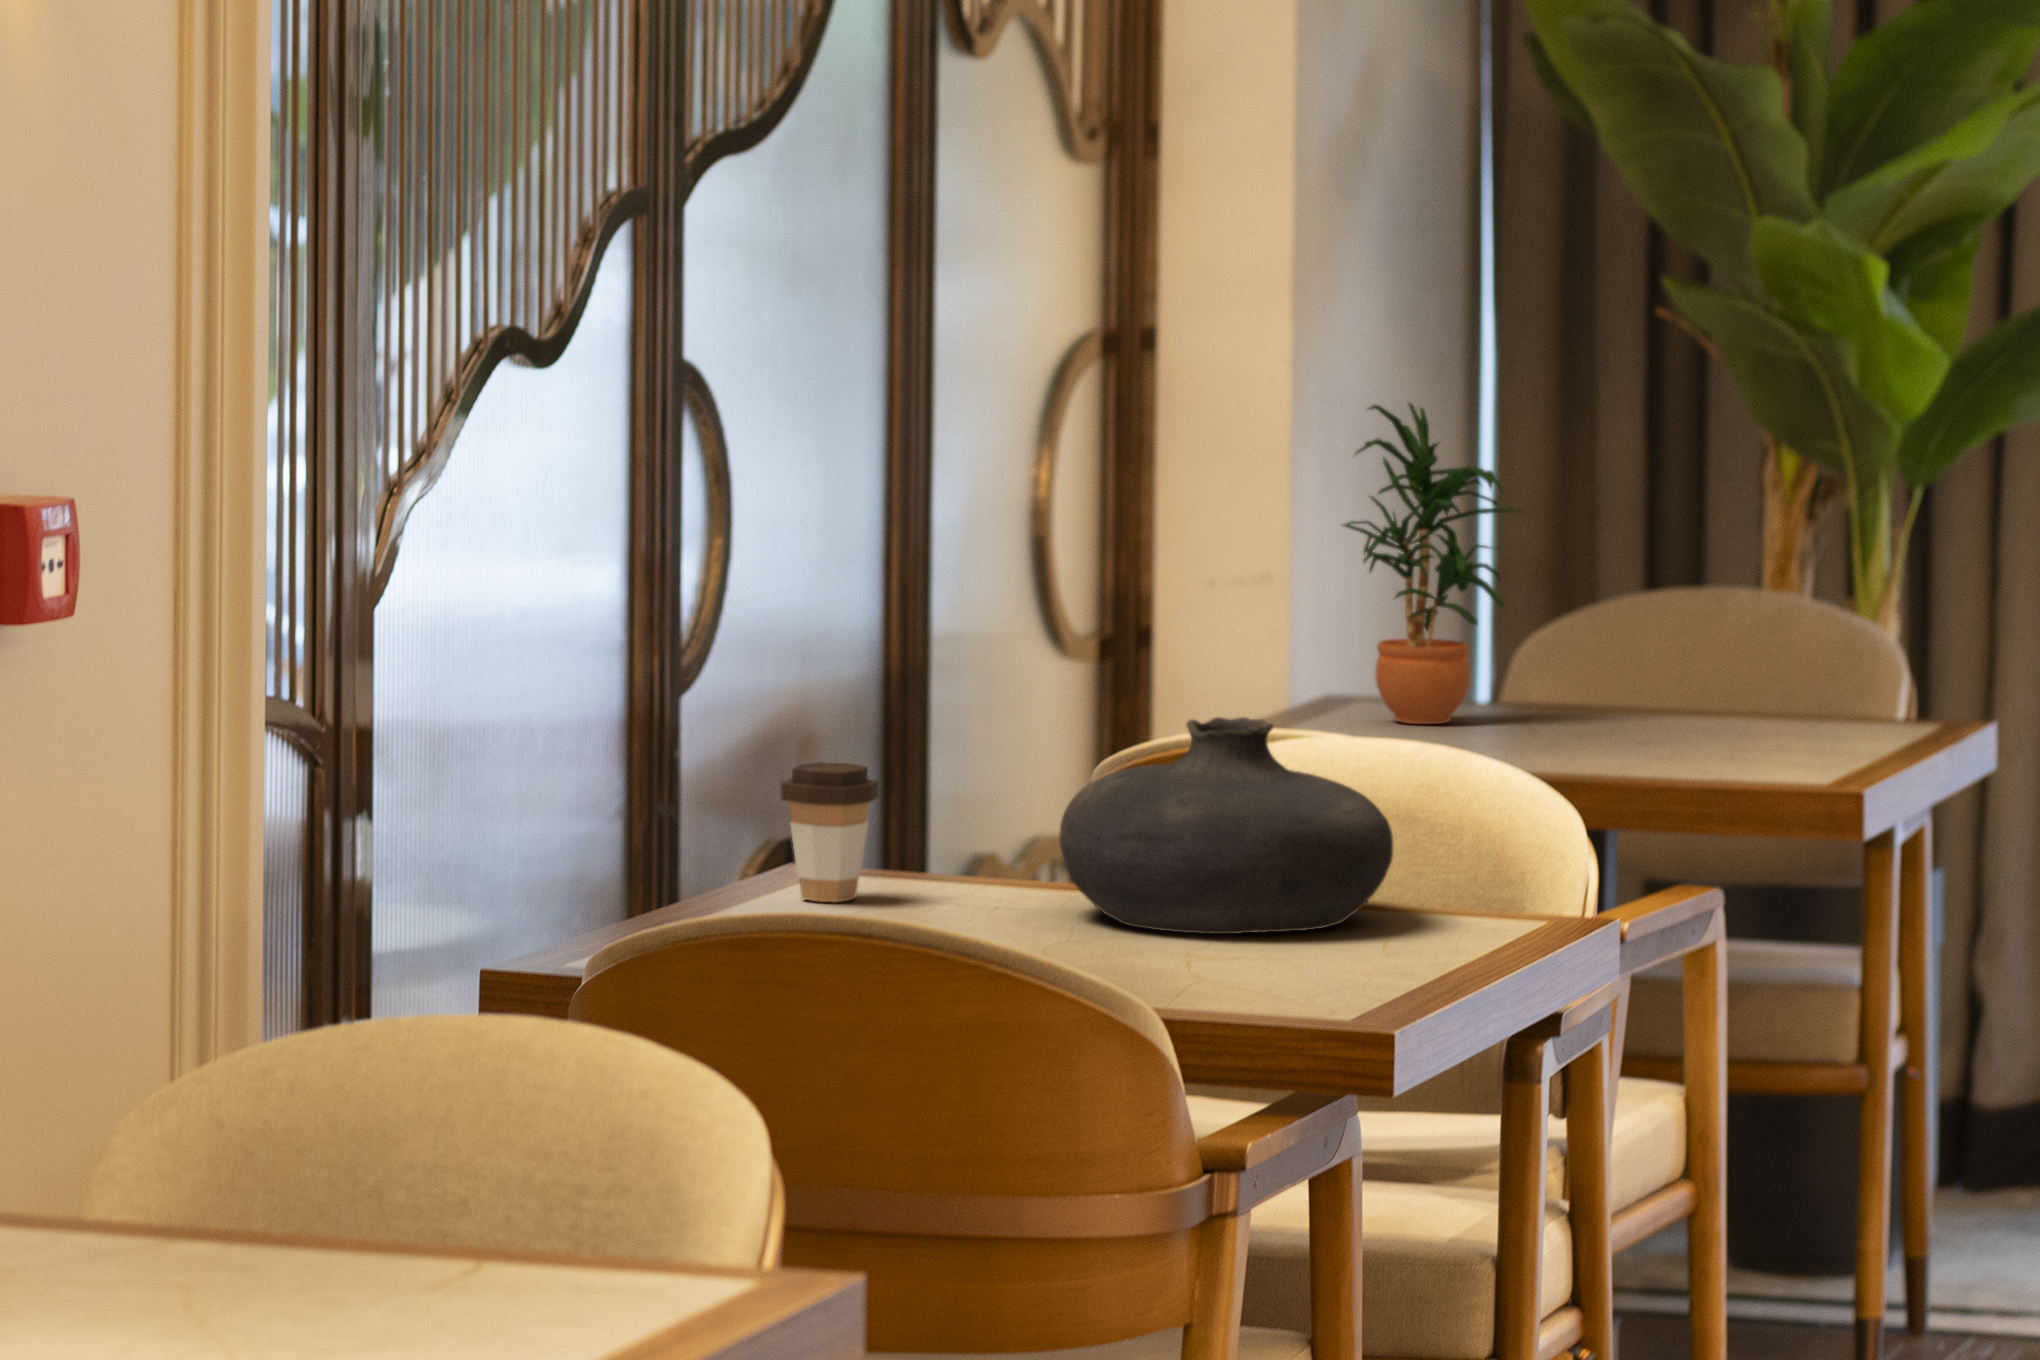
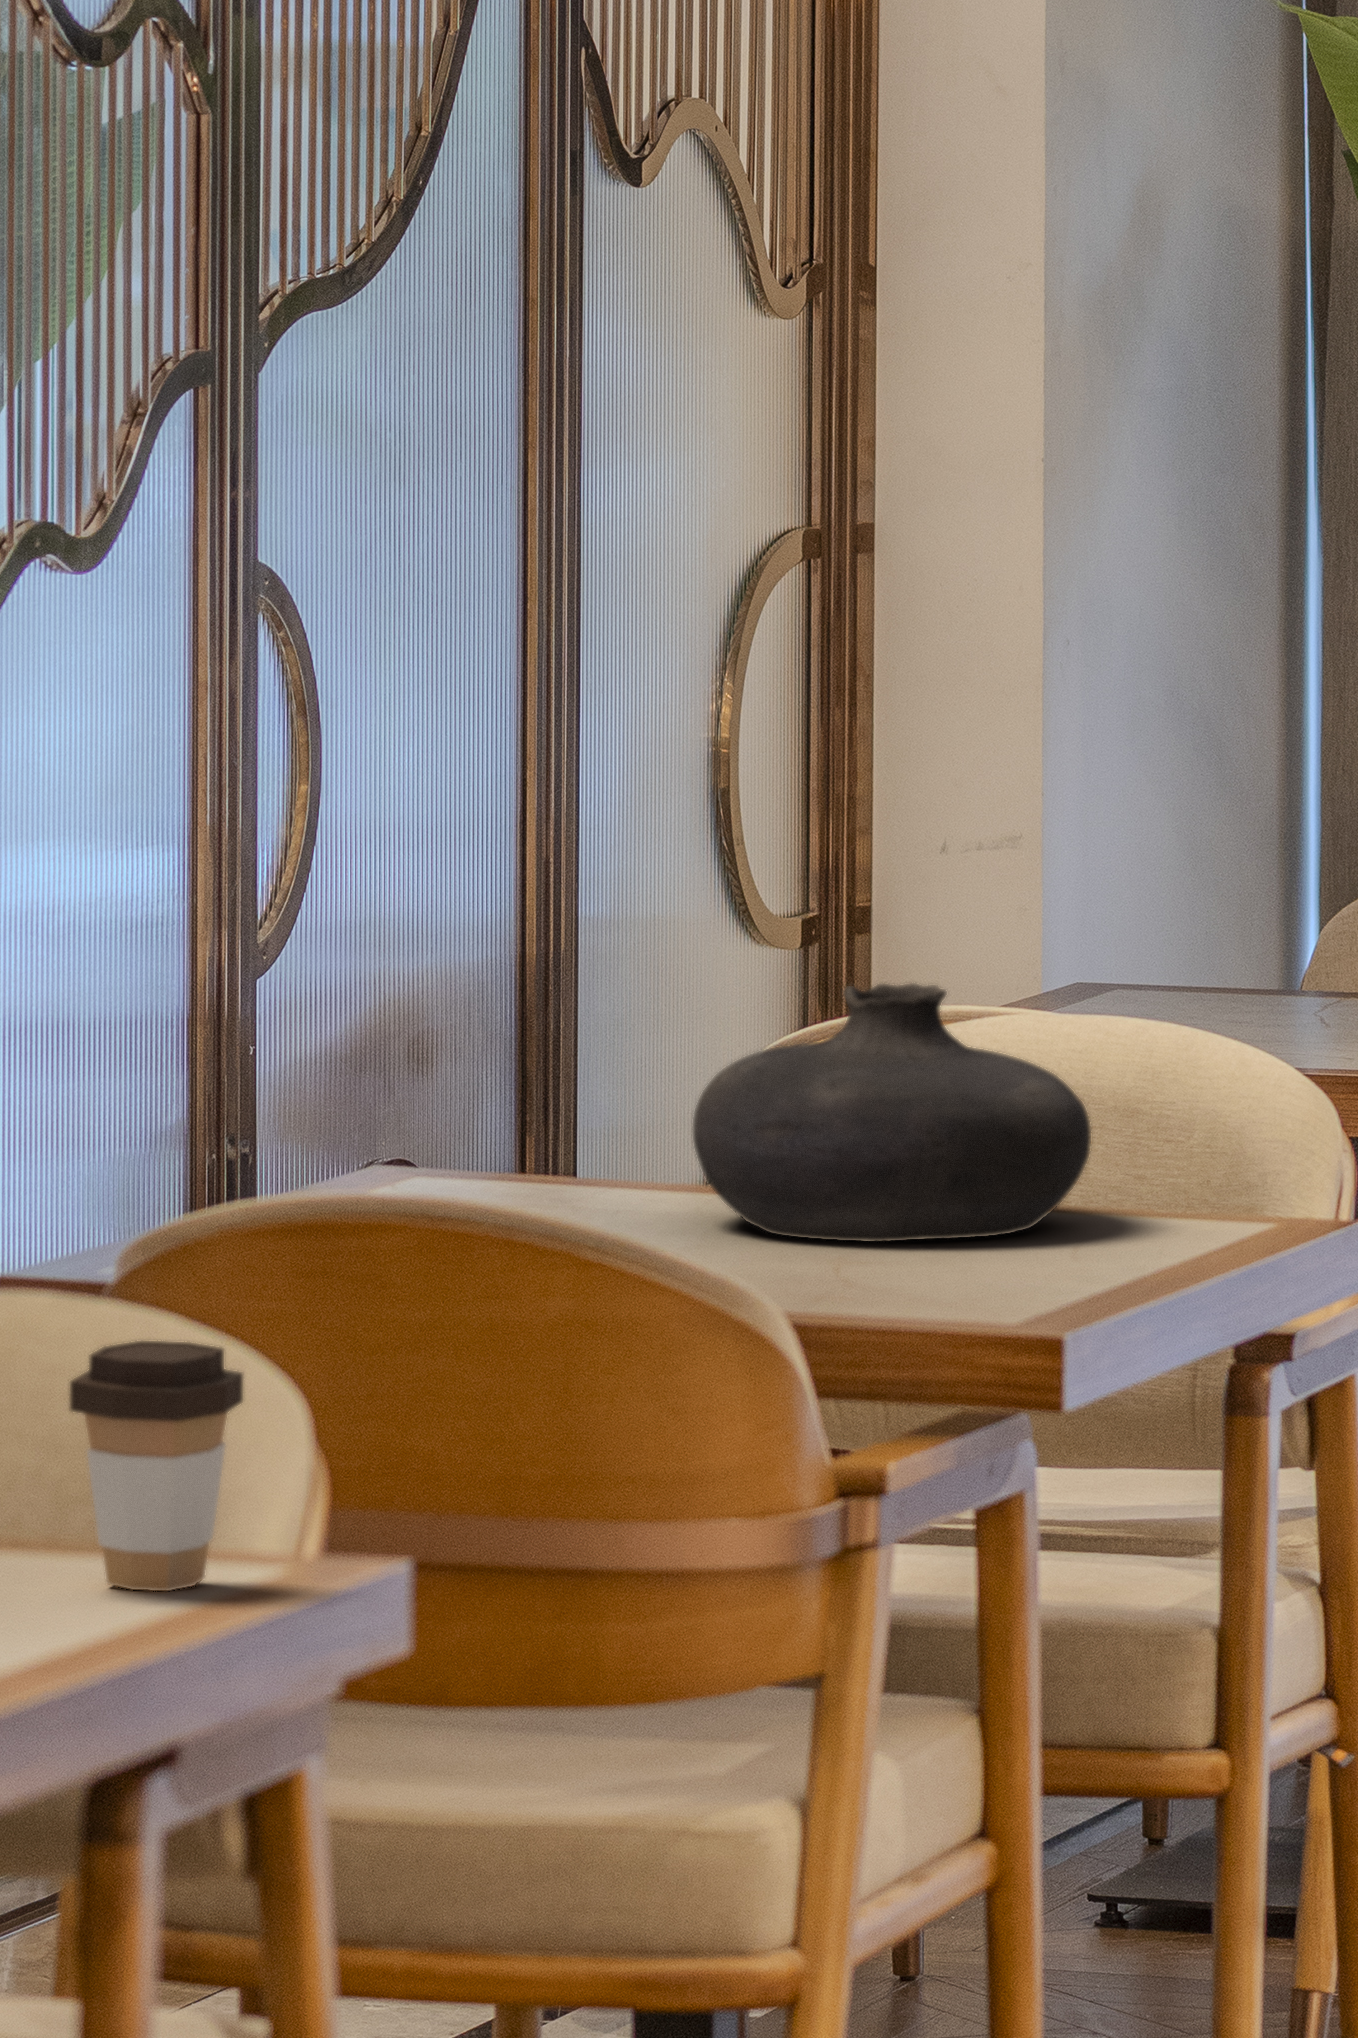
potted plant: present [1341,403,1521,724] -> none [1090,609,1325,1016]
coffee cup: present [781,762,879,902] -> present [70,1341,243,1591]

